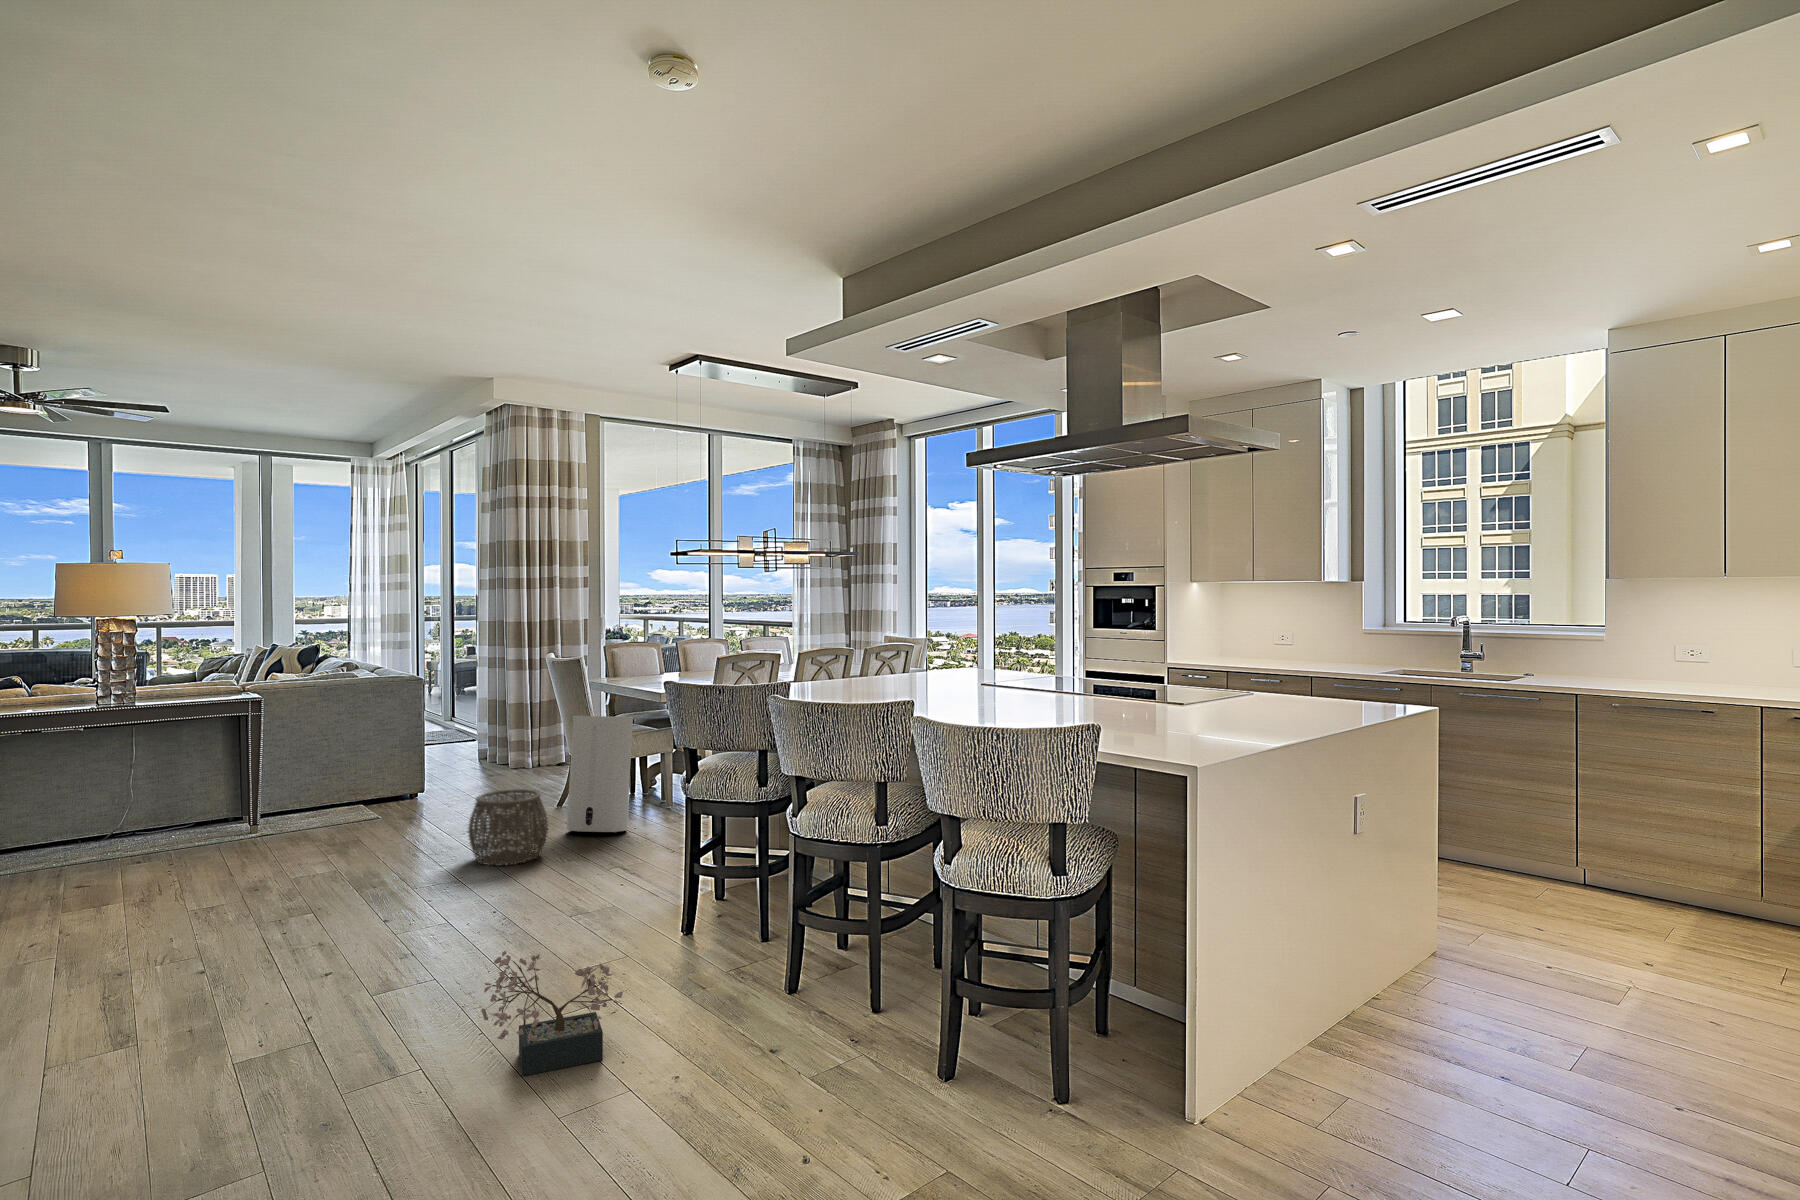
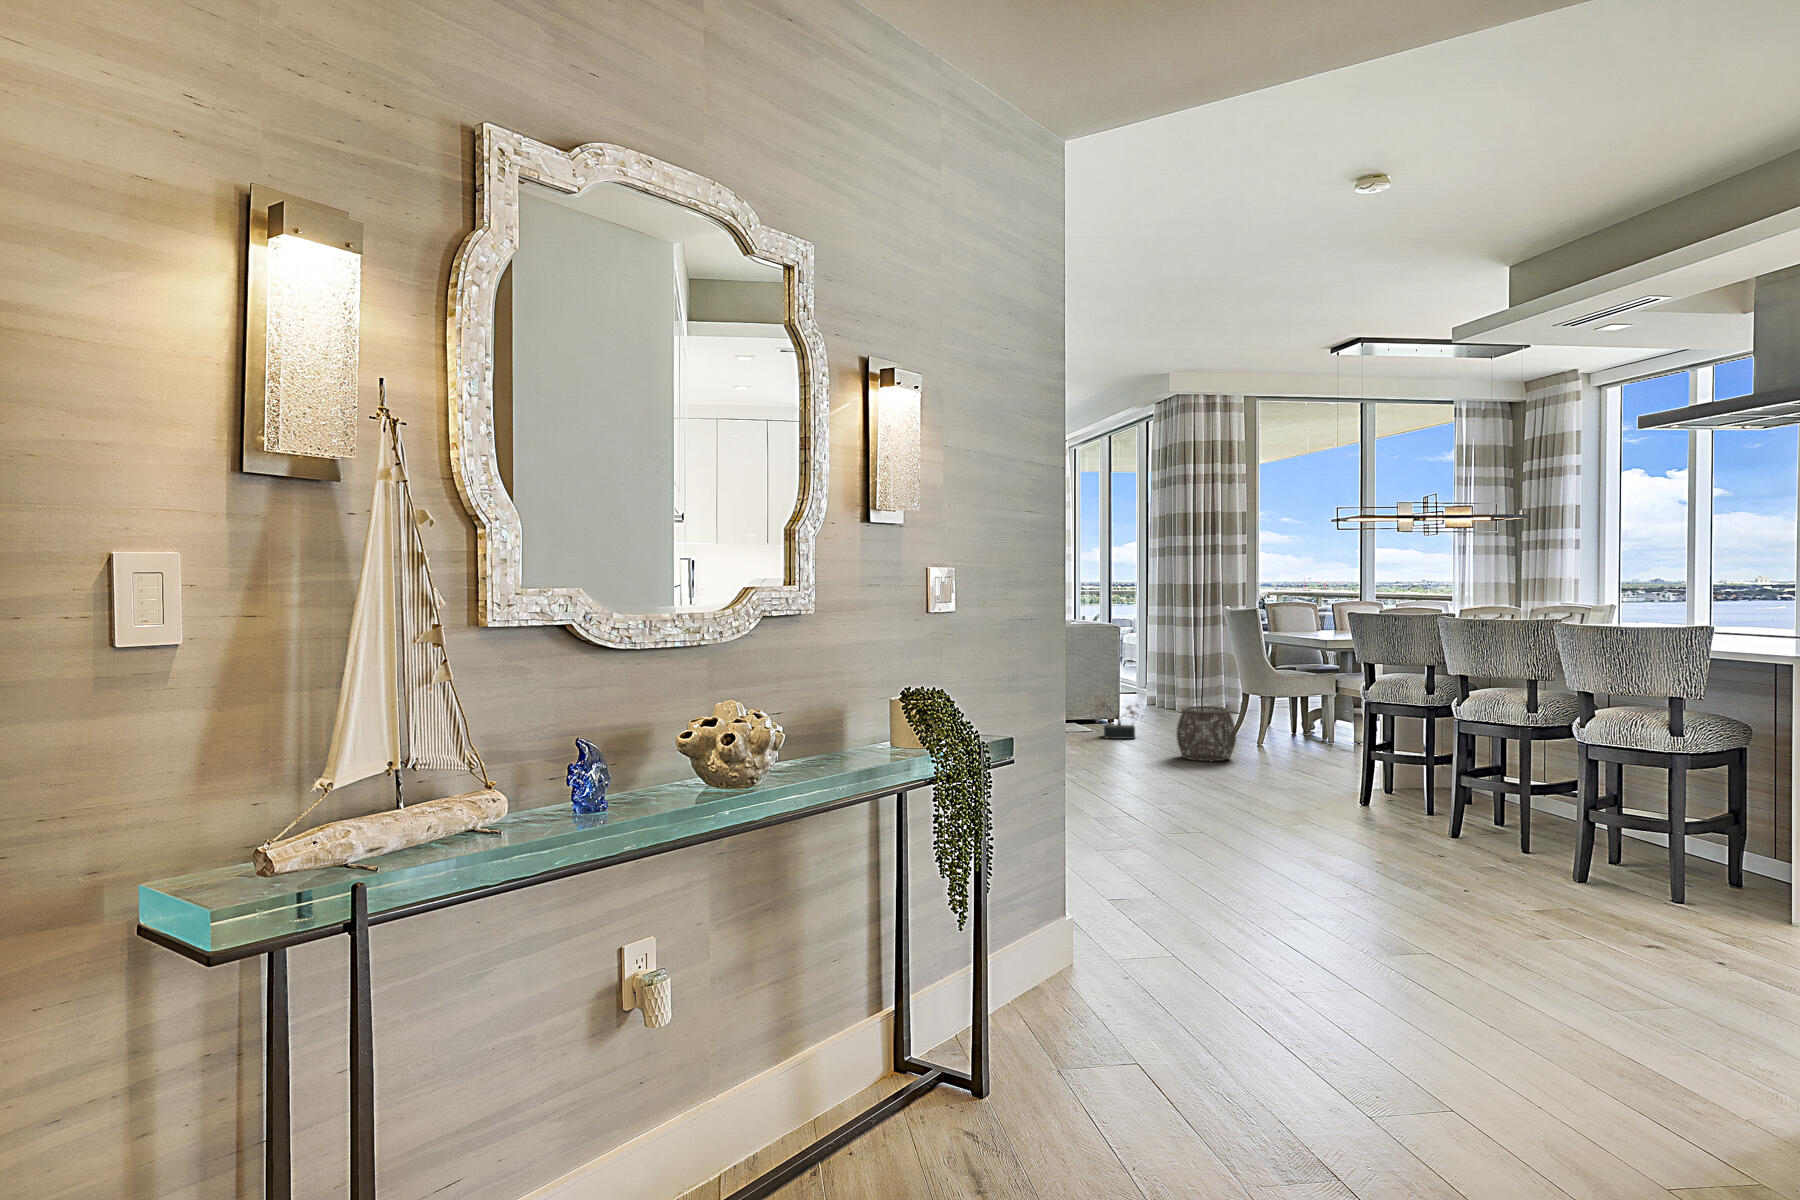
air purifier: present [567,716,633,833] -> none [1246,654,1302,753]
decorative plant: present [481,951,623,1076] -> present [1095,695,1143,739]

